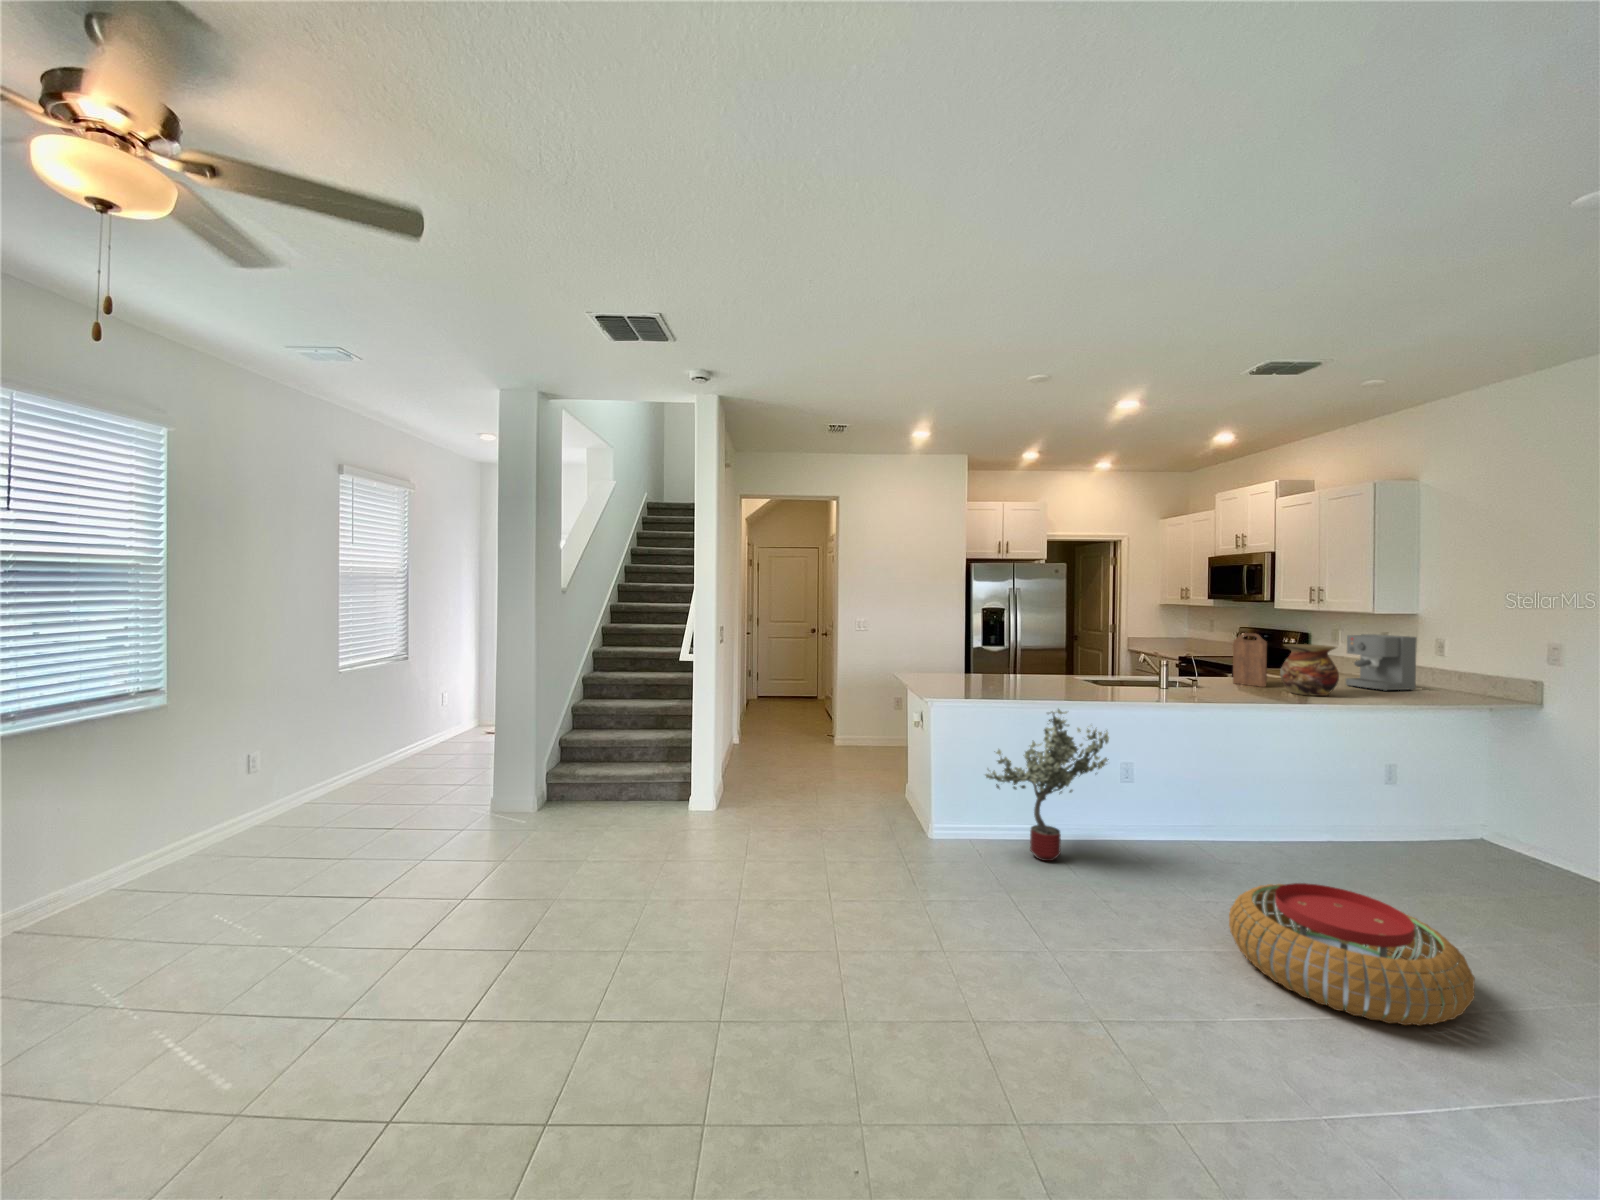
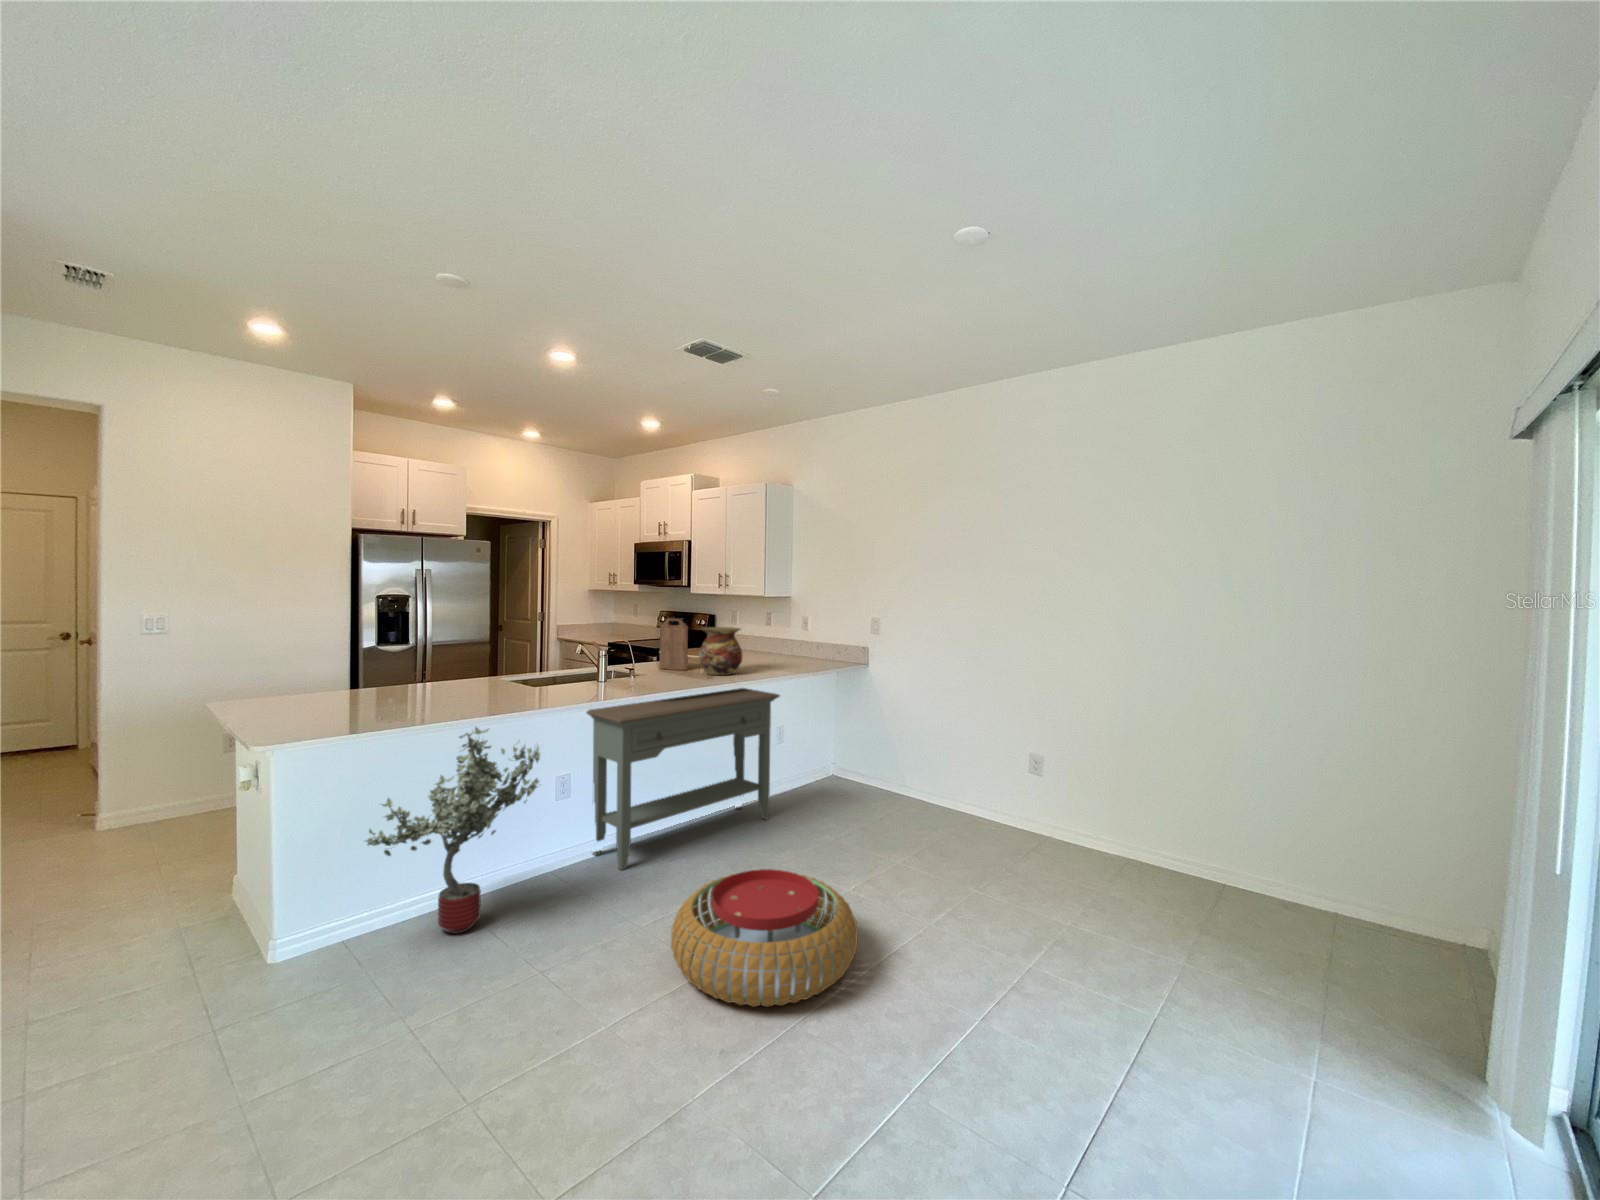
coffee maker: present [1345,634,1417,691] -> none [744,615,789,664]
console table: none [1151,710,1390,861] -> present [587,688,780,870]

